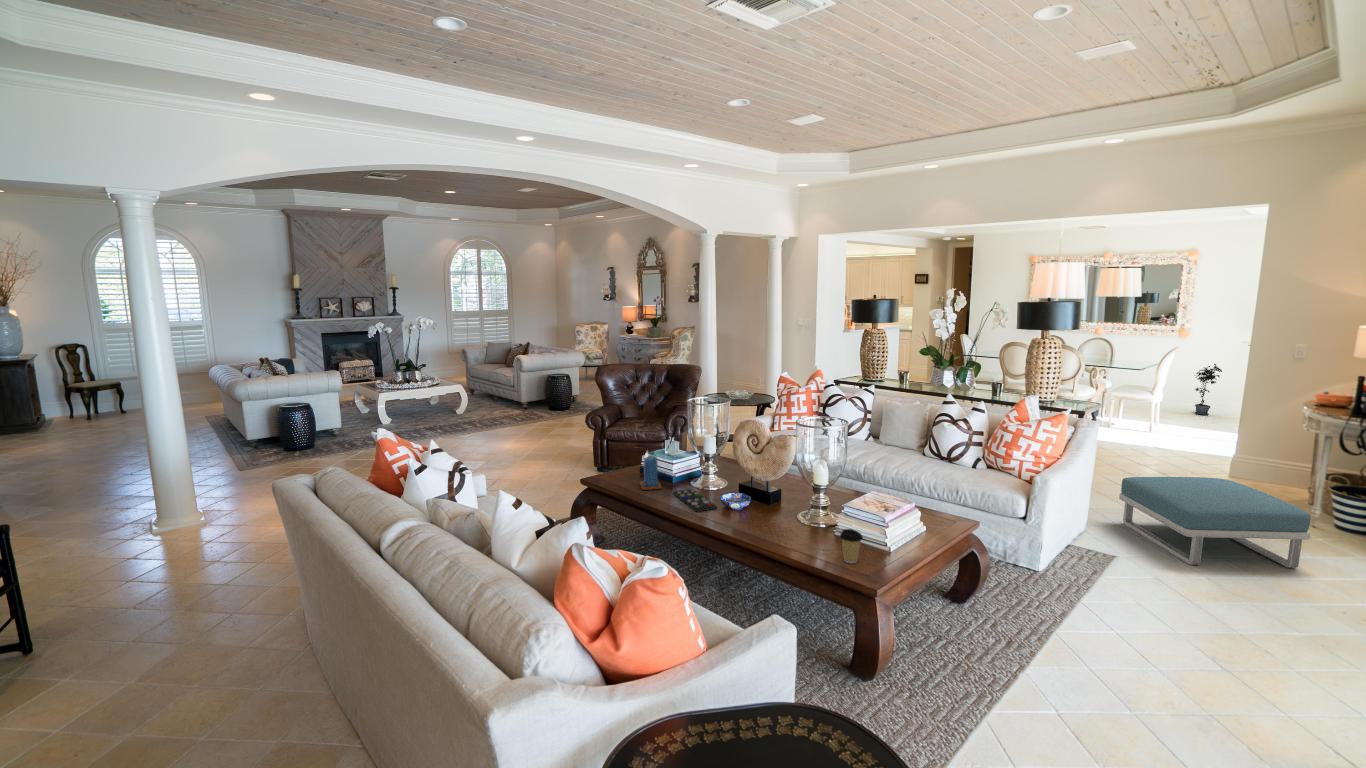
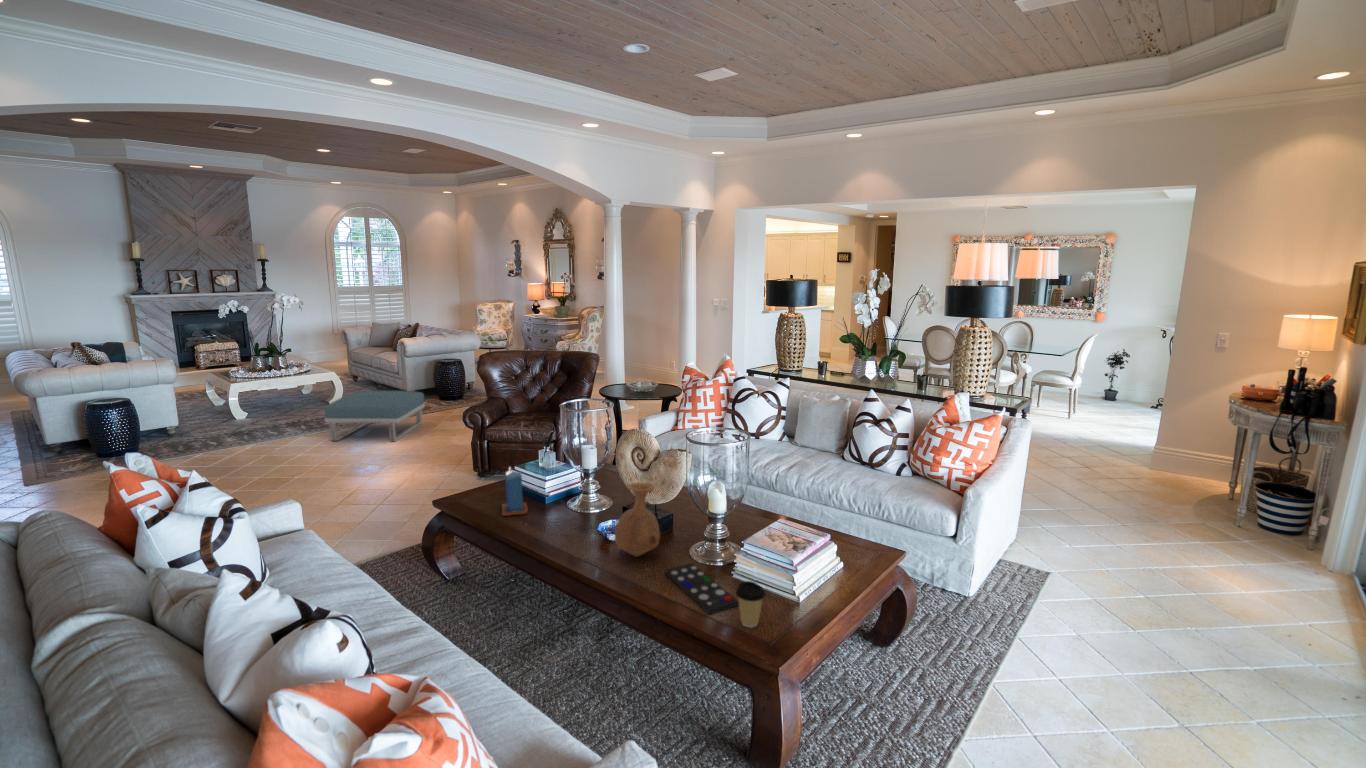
vase: none [738,460,774,518] -> present [615,483,660,557]
footstool: present [1119,477,1311,568] -> present [325,391,425,441]
remote control: present [673,489,717,512] -> present [665,563,739,614]

